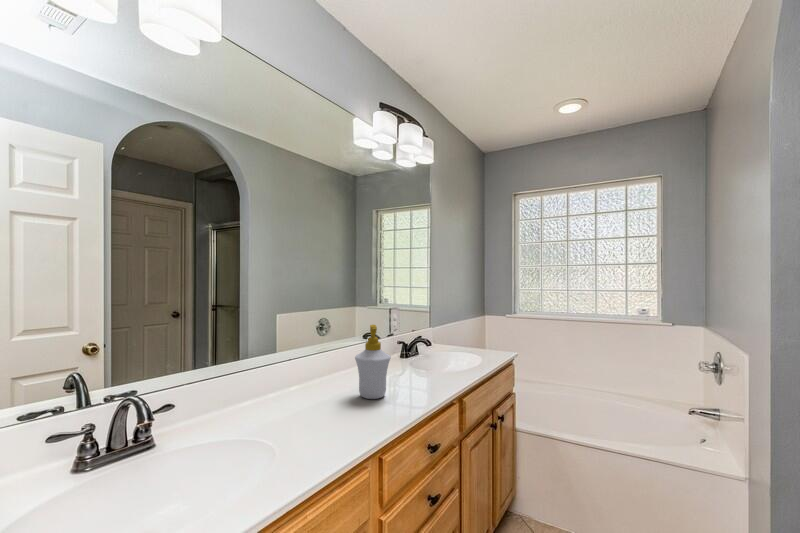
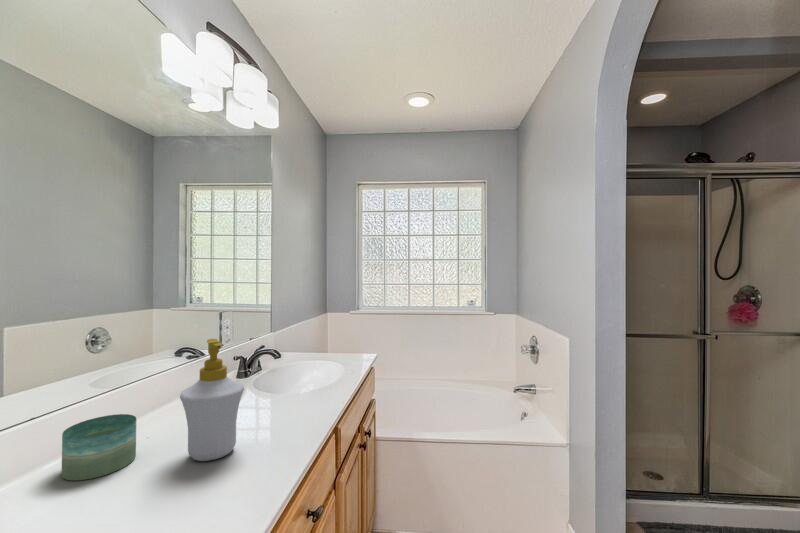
candle: none [301,364,335,396] -> present [61,414,137,481]

